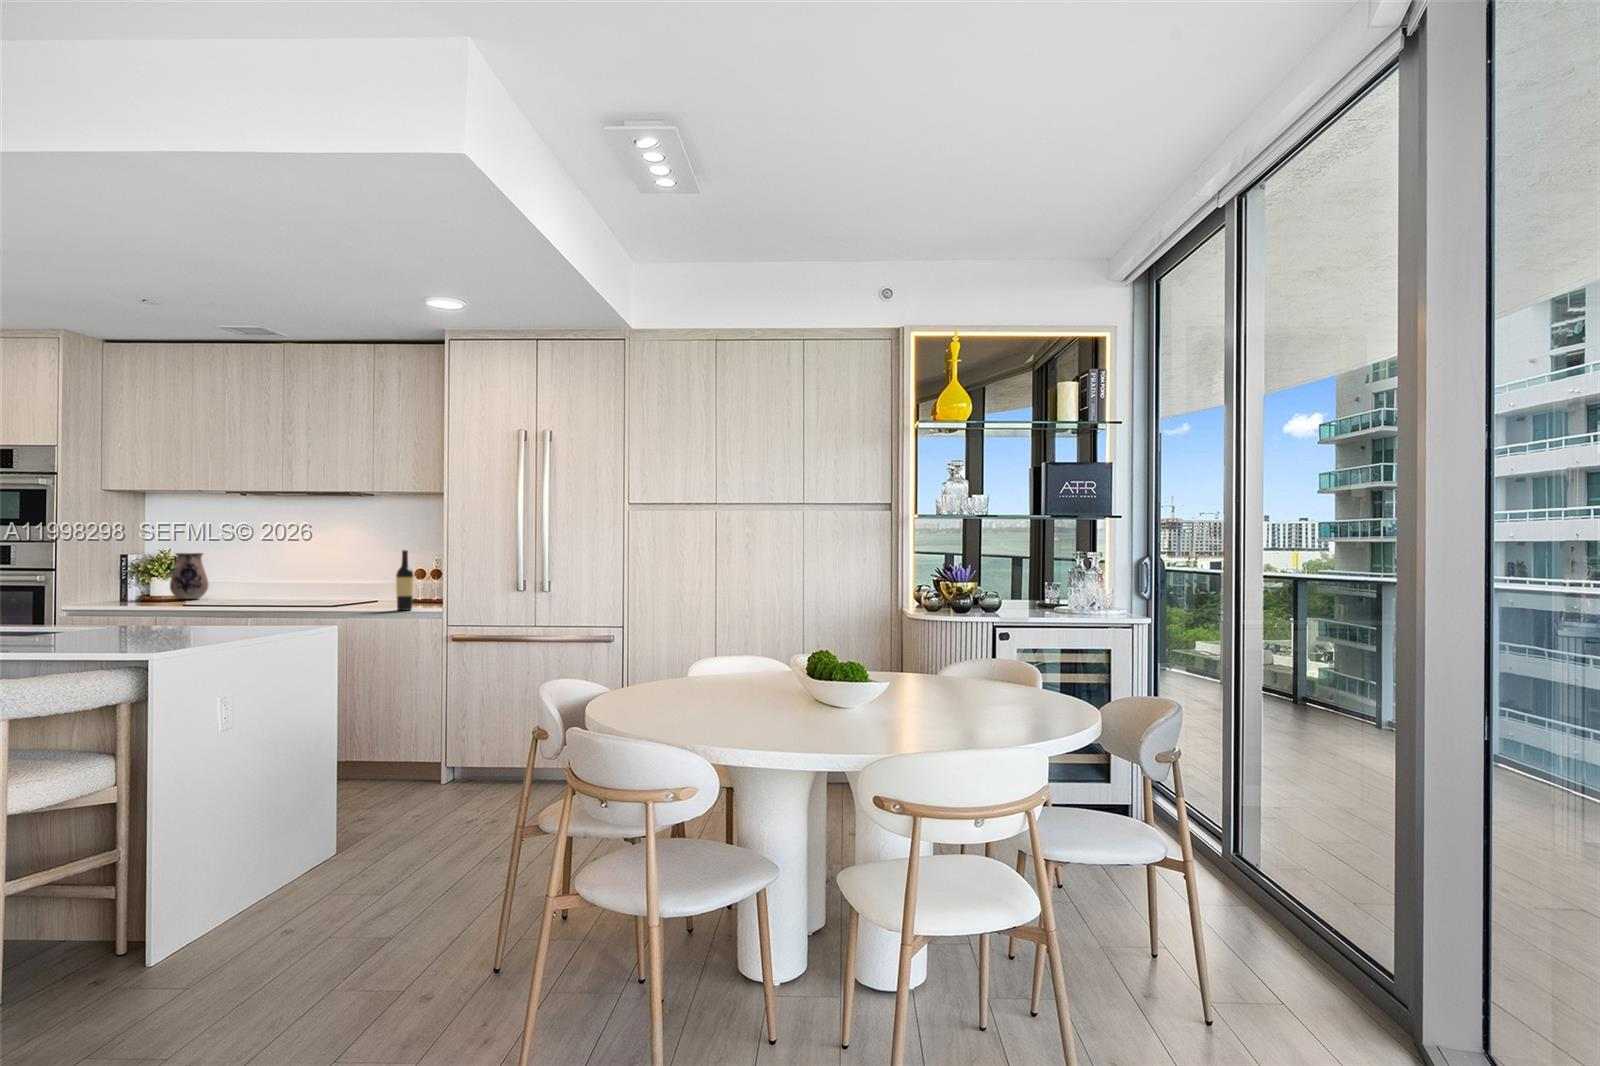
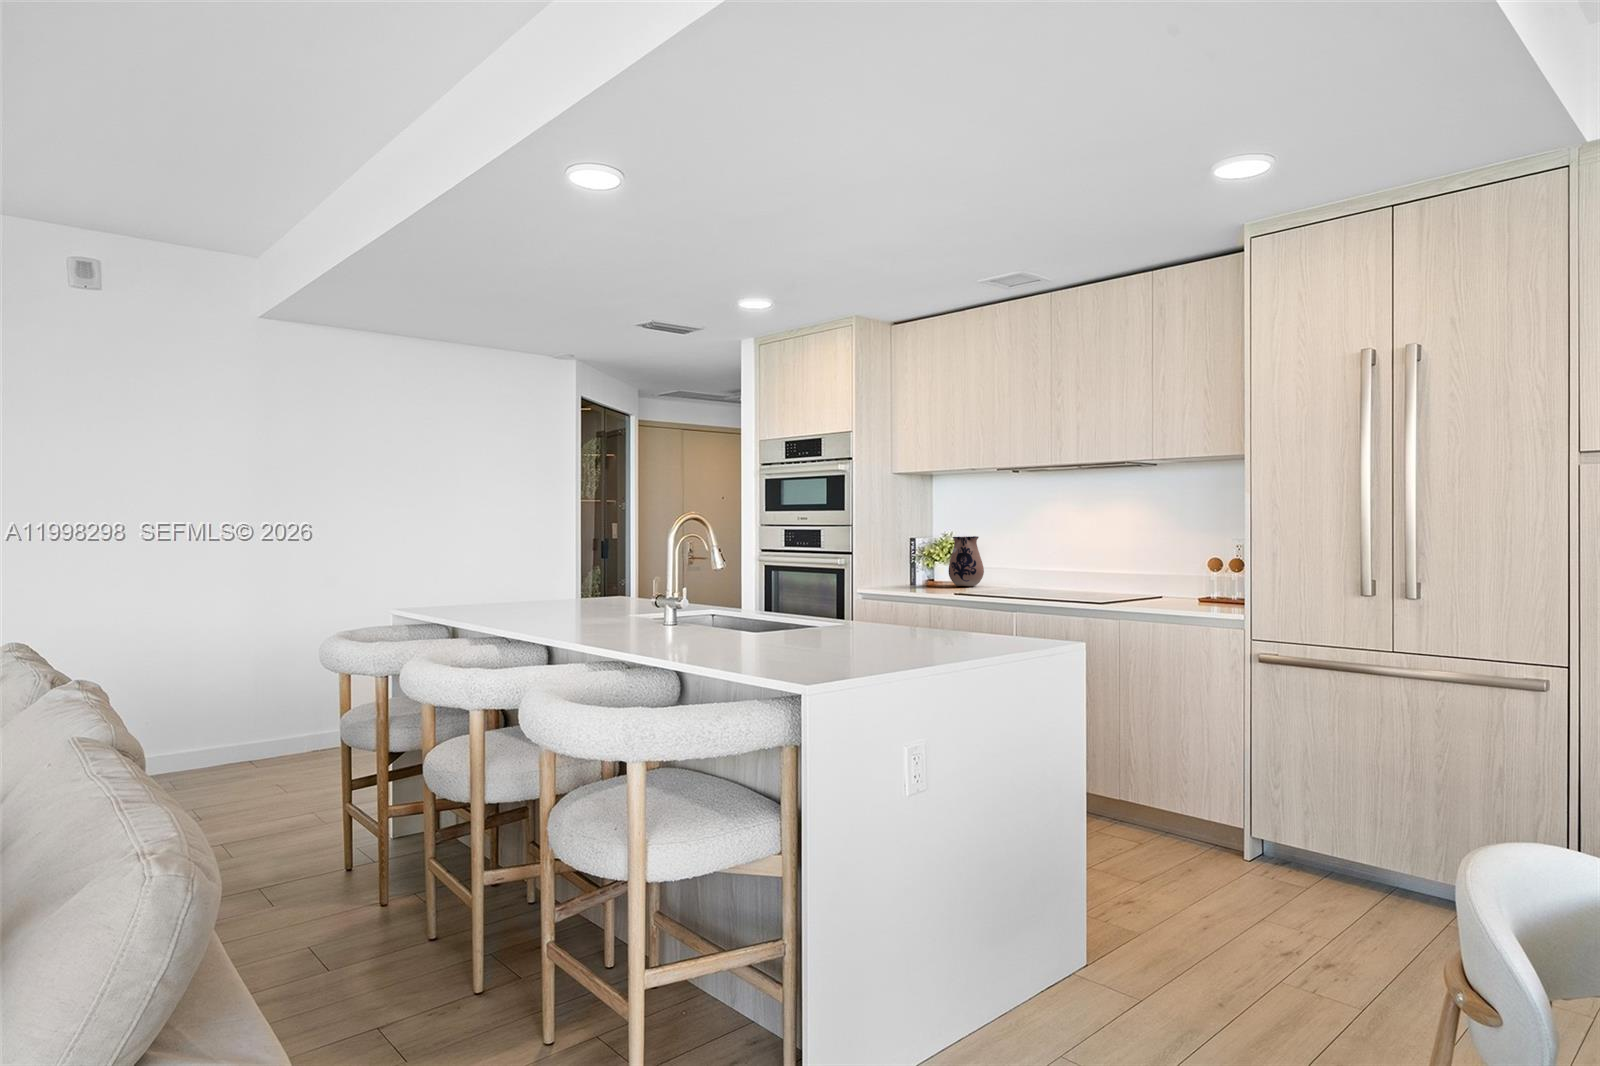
wine bottle: present [396,550,414,610] -> none [1180,533,1203,614]

